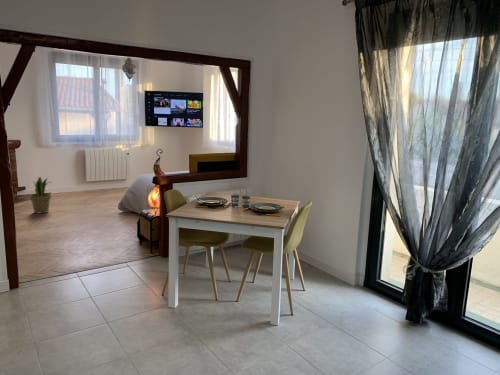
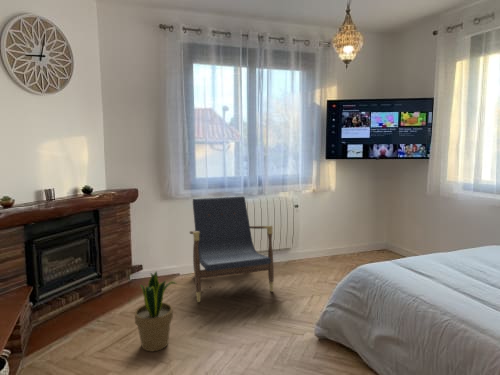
lounge chair: none [57,146,109,202] -> present [190,196,274,302]

